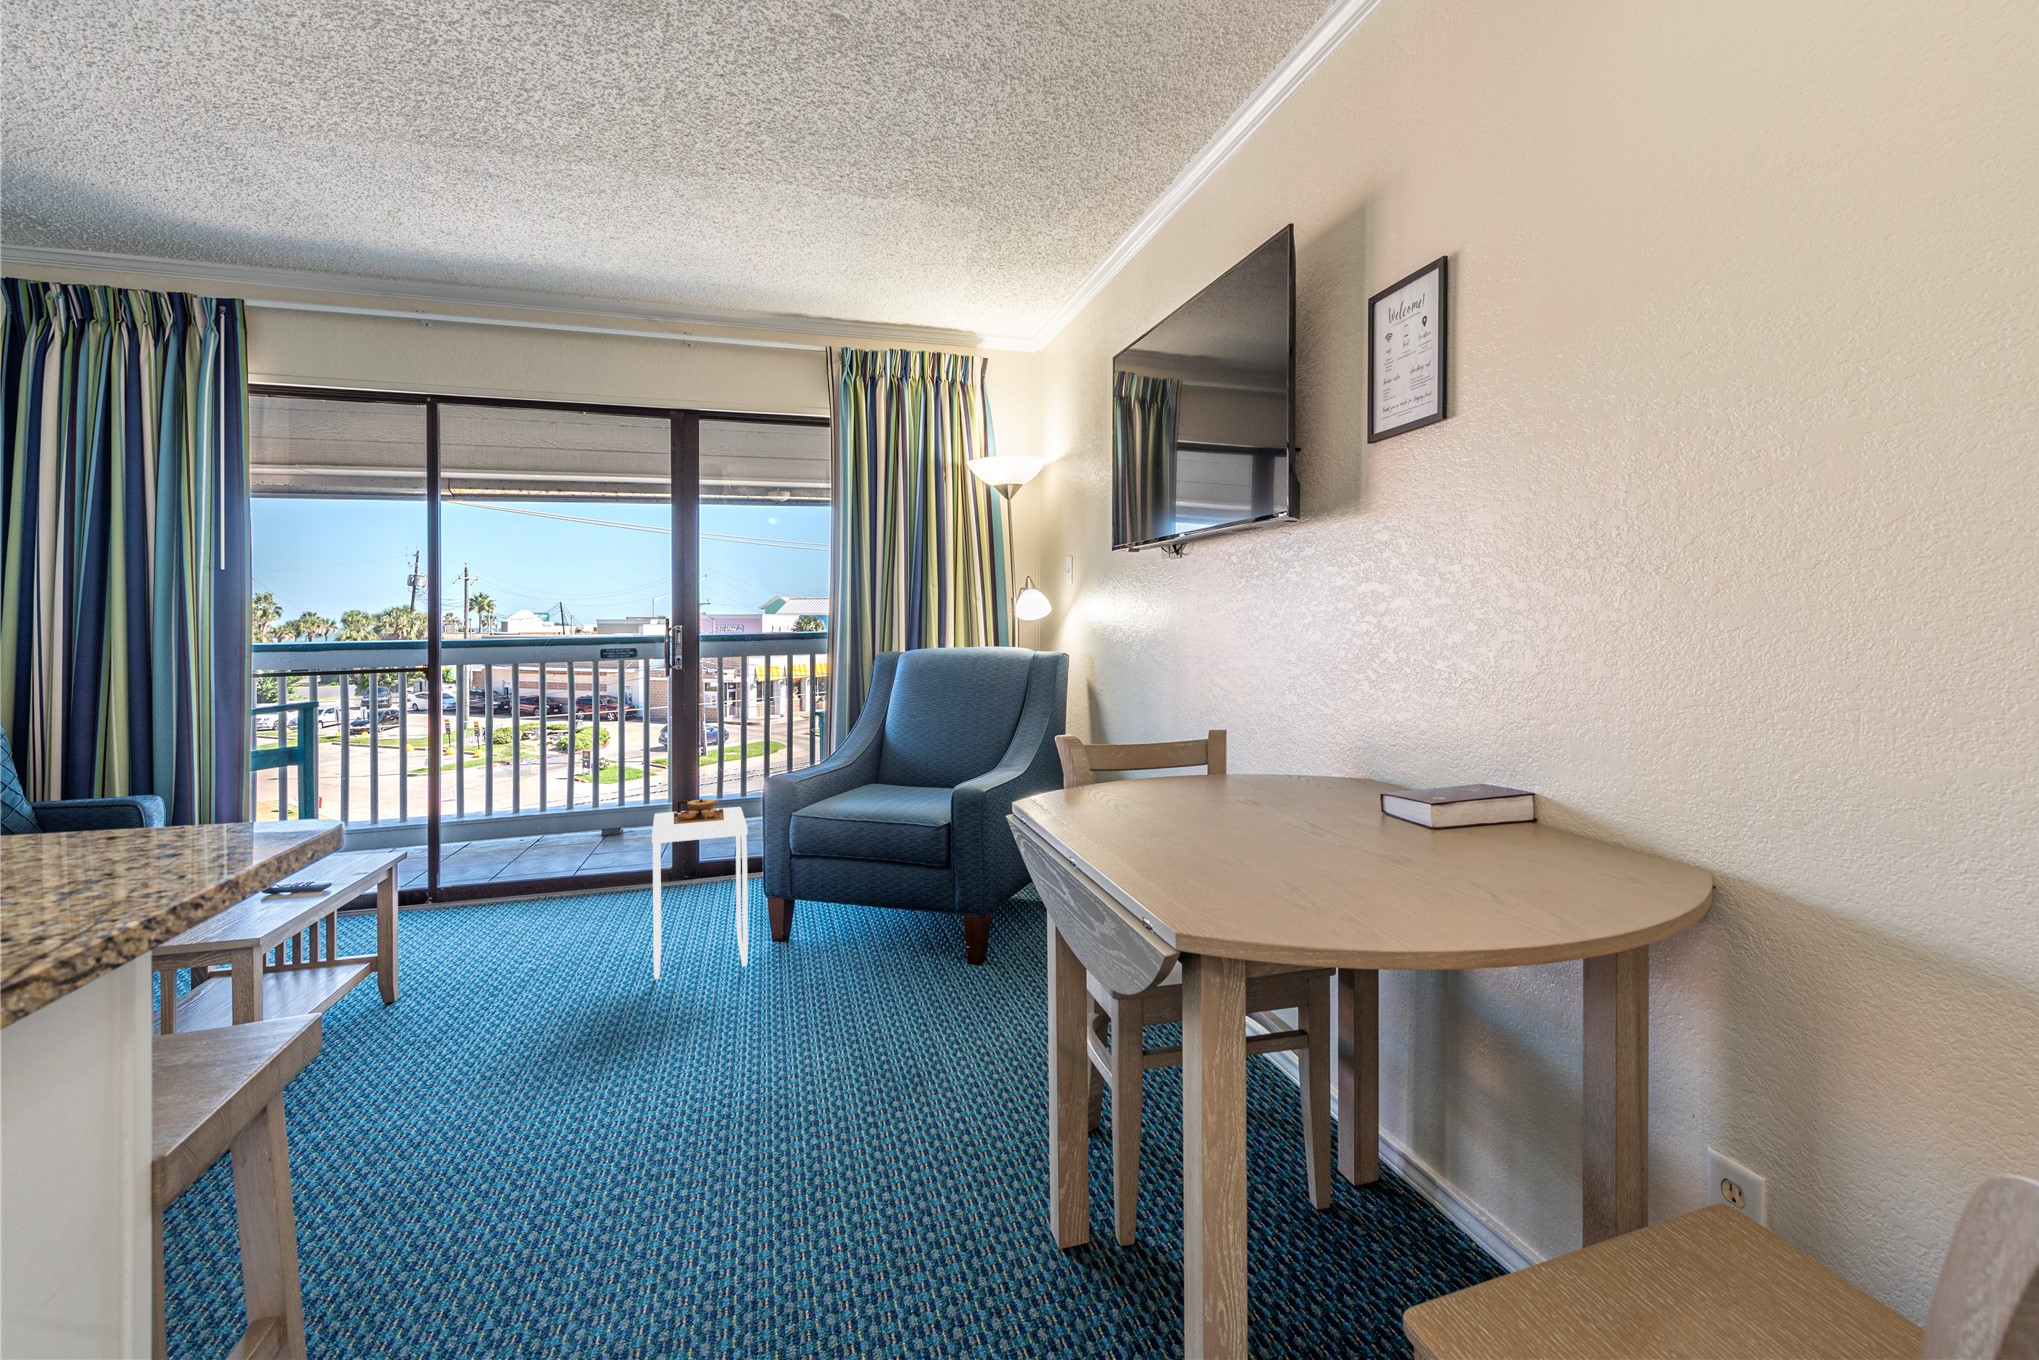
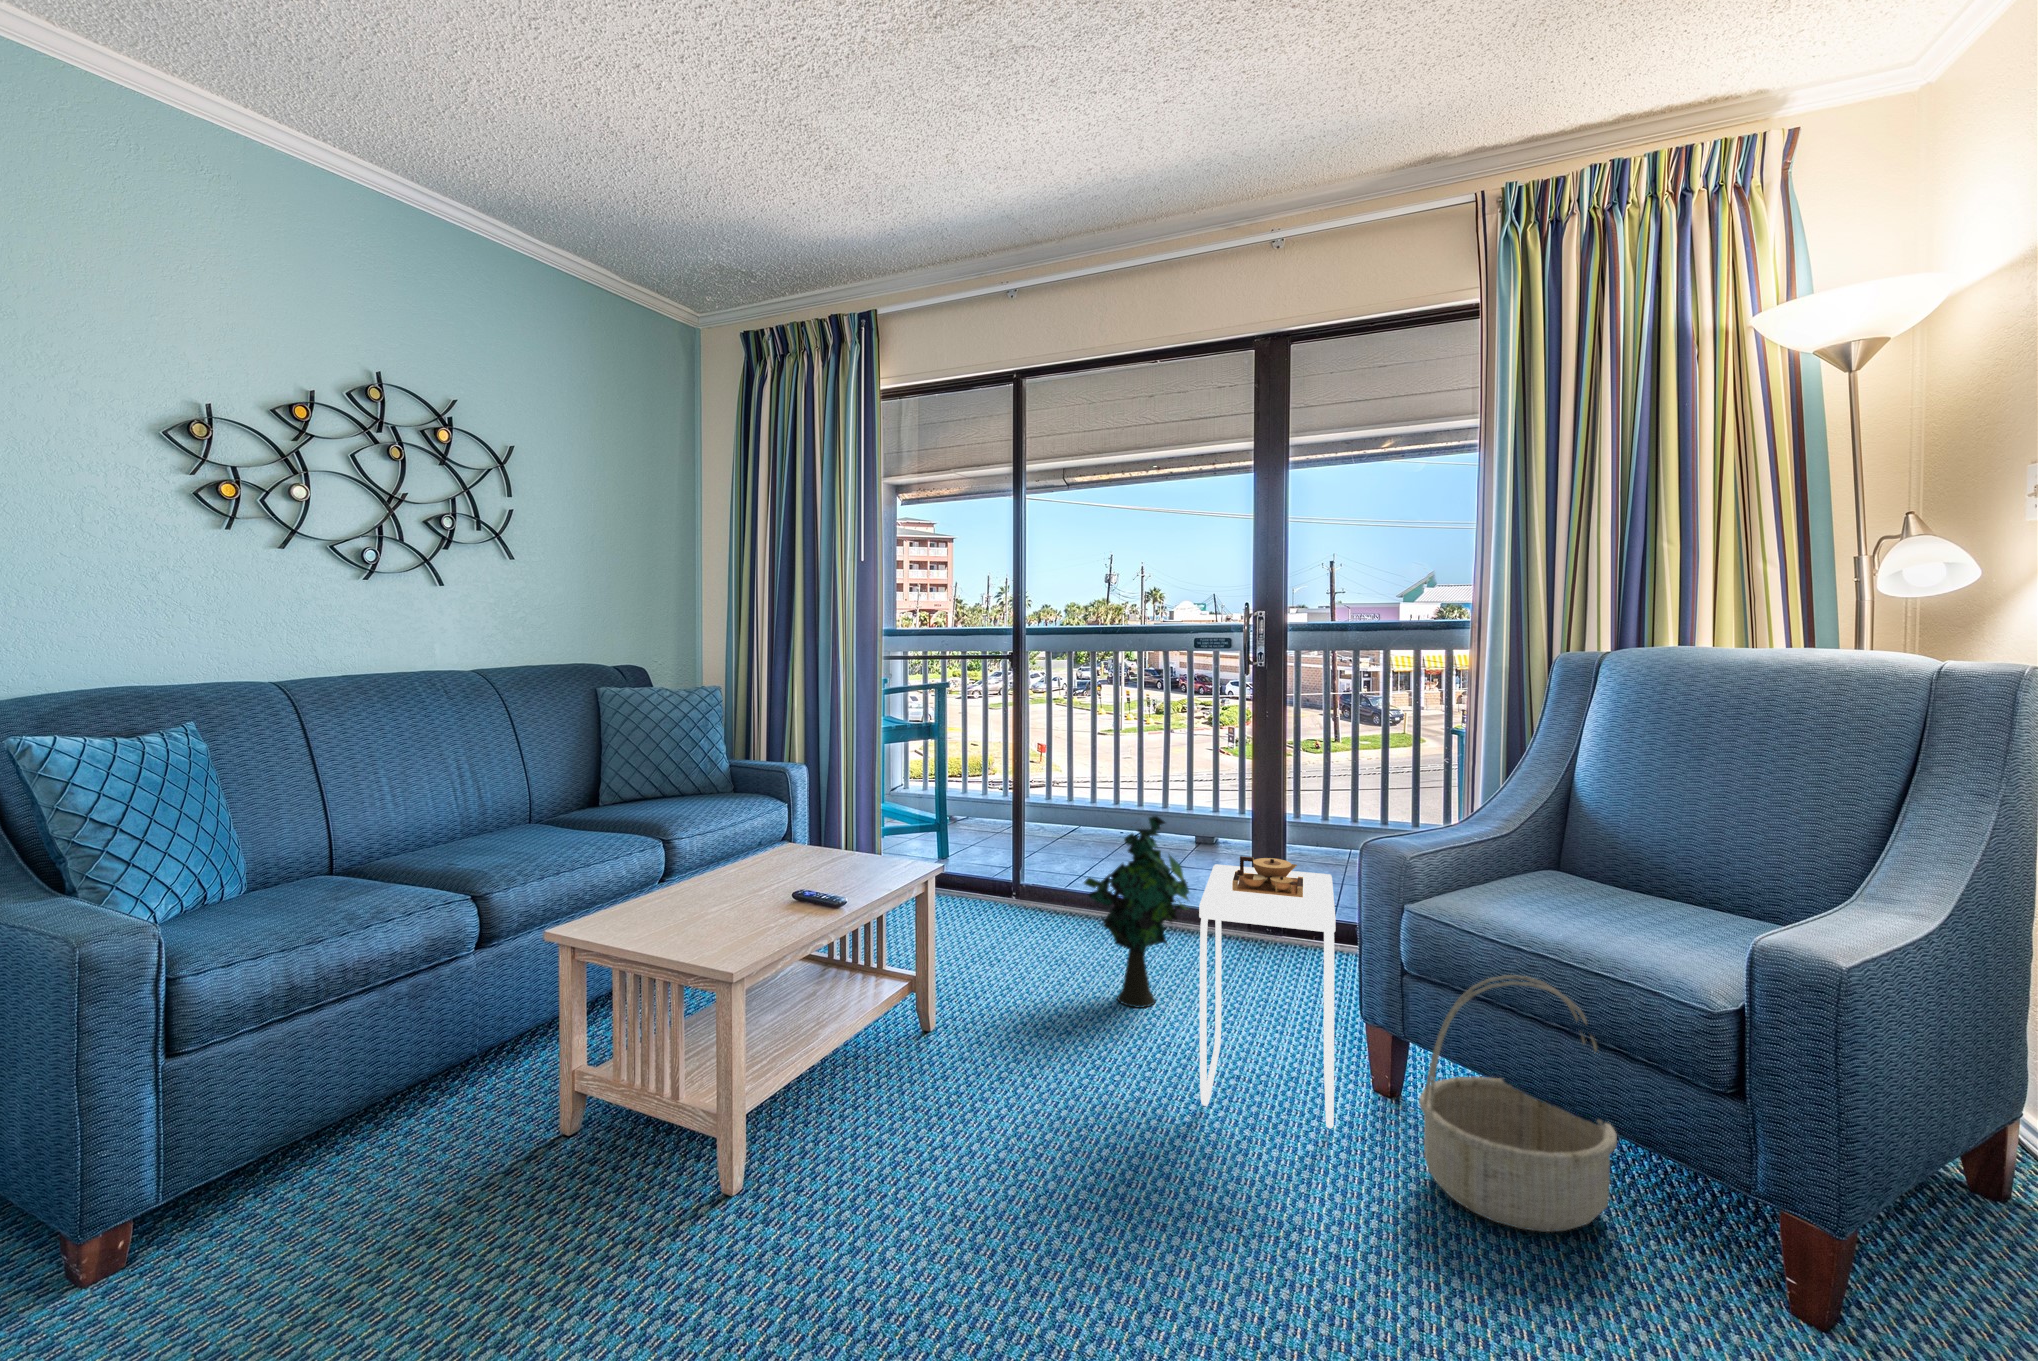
decorative plant: none [532,788,630,945] -> present [1084,816,1189,1007]
basket: none [799,835,900,977] -> present [1419,975,1617,1232]

